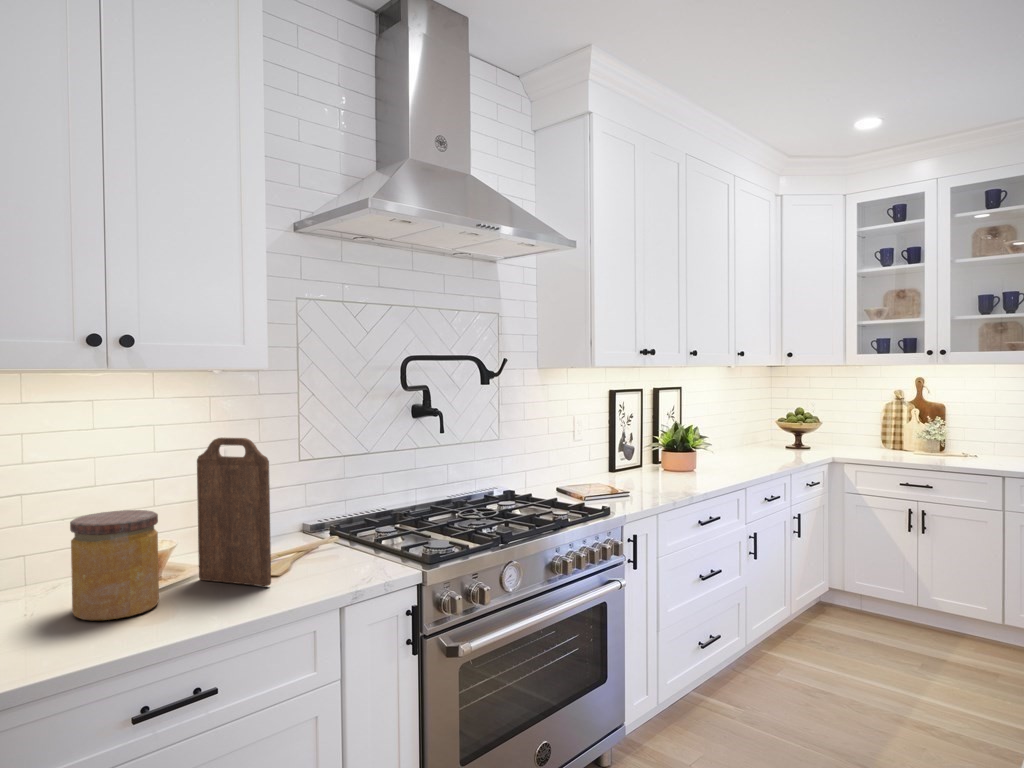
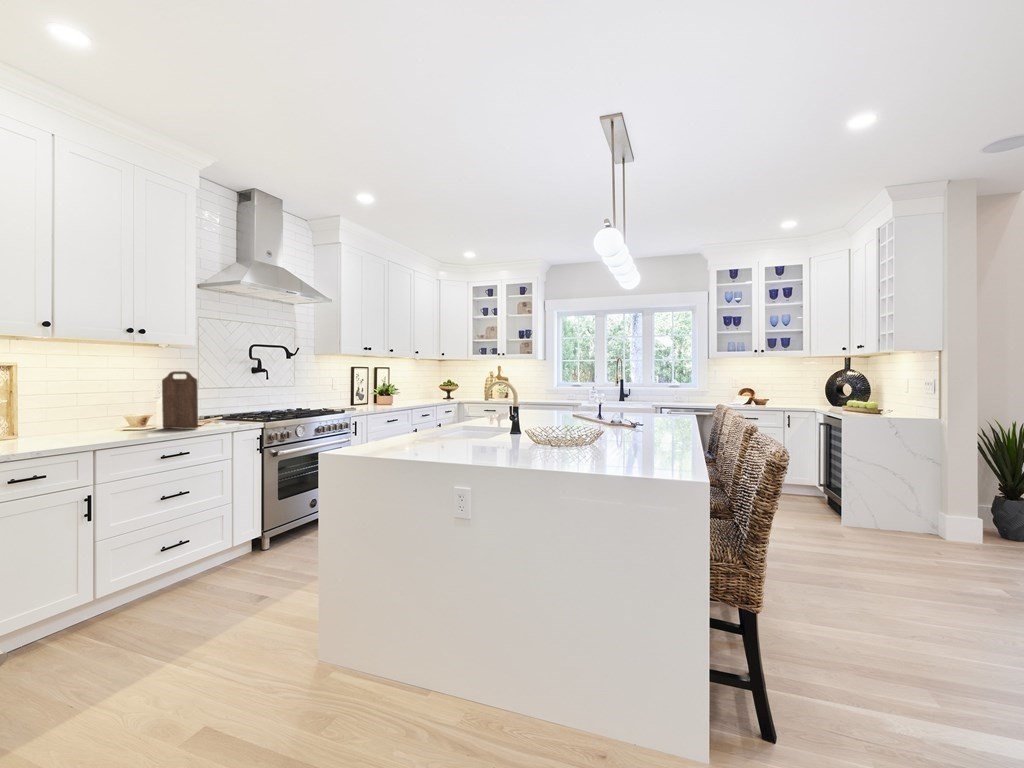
jar: present [70,510,159,620] -> none [114,398,152,435]

